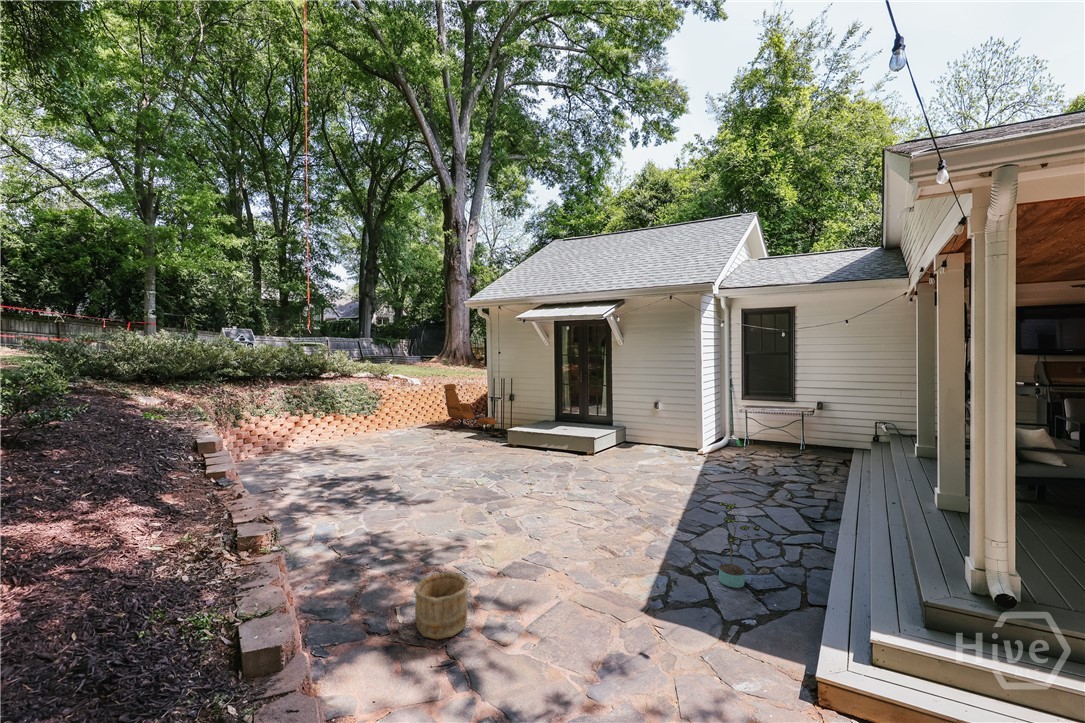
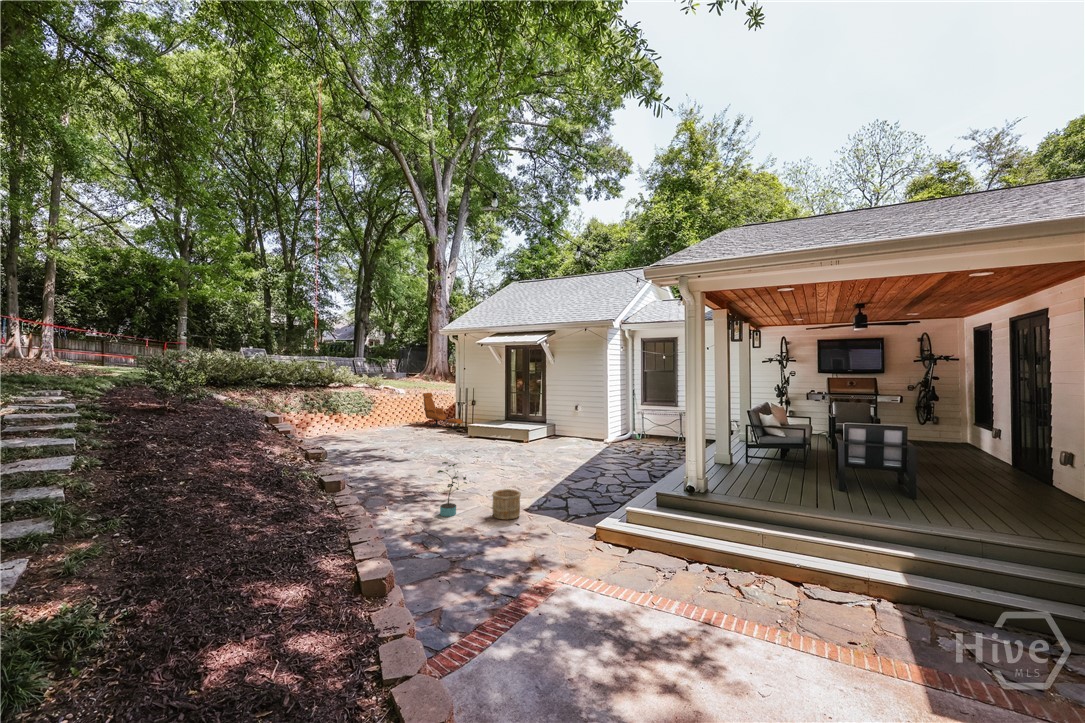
potted plant: present [718,502,761,588] -> present [438,462,467,516]
wooden bucket: present [414,572,469,640] -> present [492,489,521,520]

